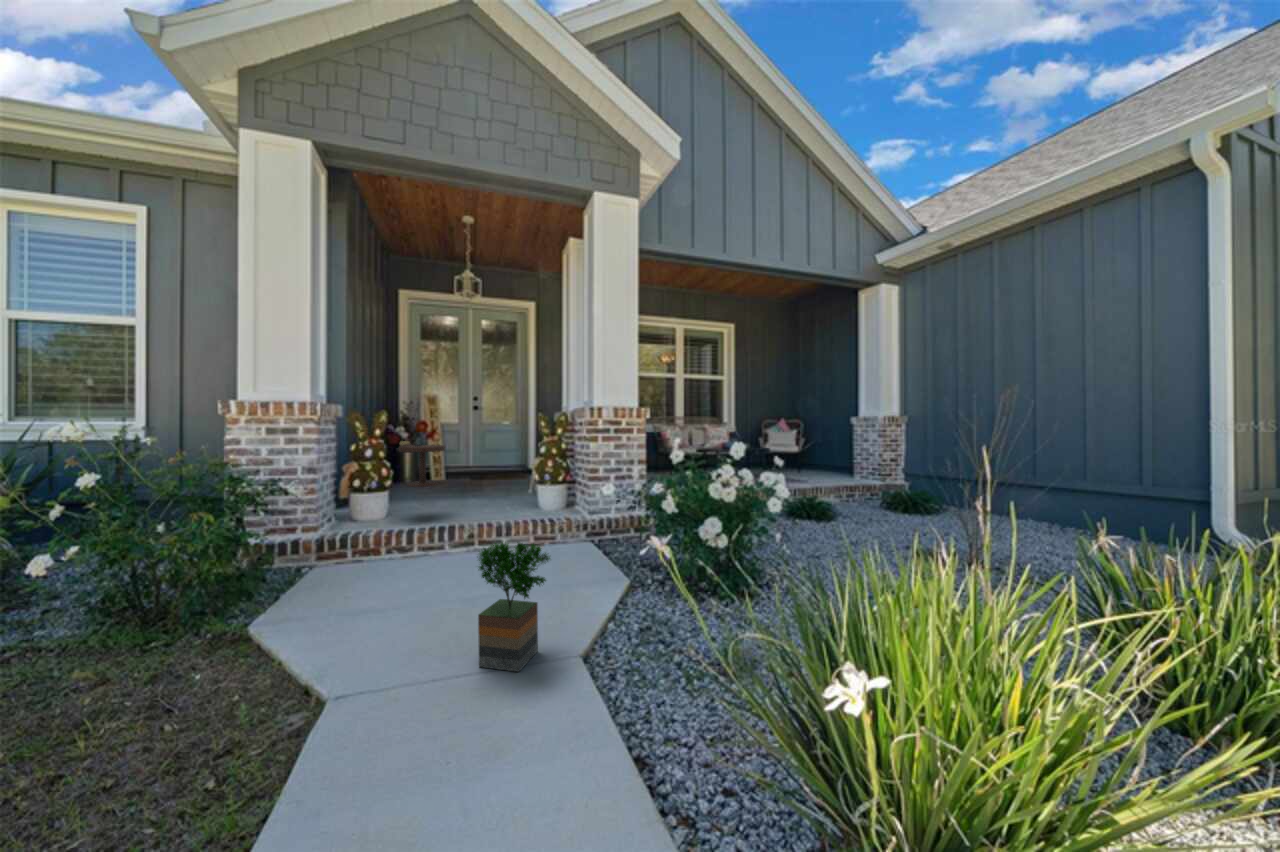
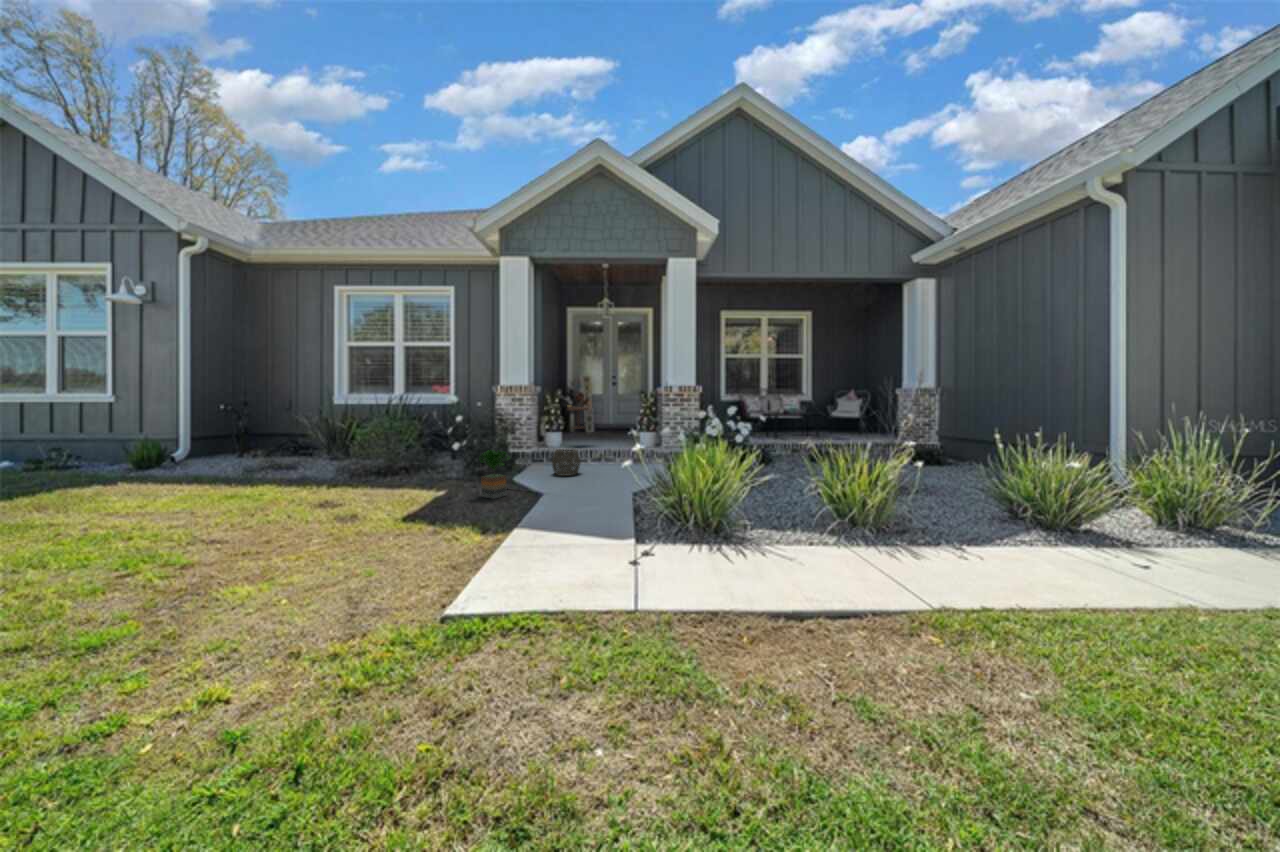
woven basket: none [361,537,432,606] -> present [552,449,580,476]
potted tree: present [478,542,550,672] -> present [480,450,510,499]

